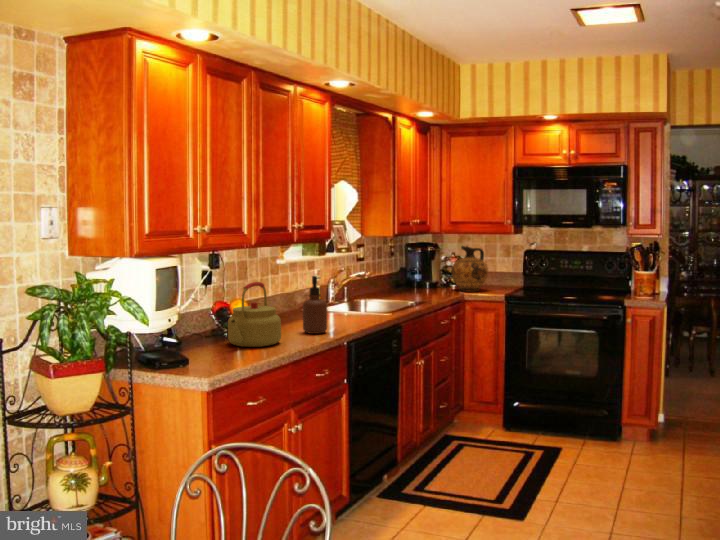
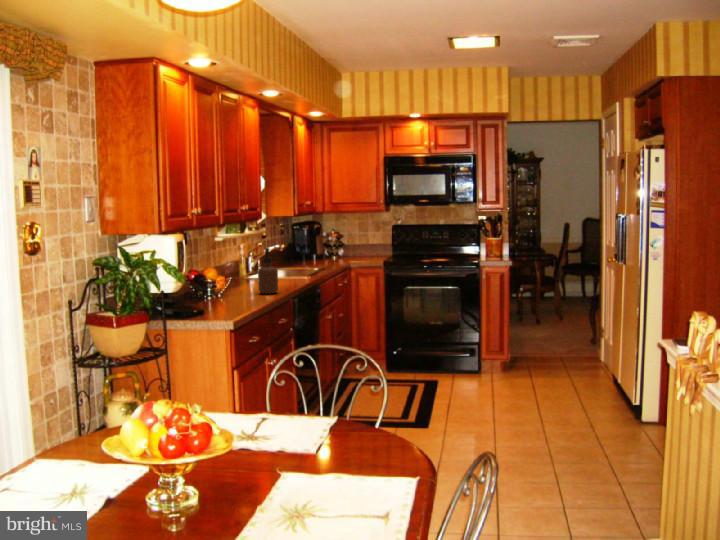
ceramic jug: present [451,246,488,291] -> none [340,223,370,261]
kettle: present [228,282,281,347] -> none [210,253,252,304]

